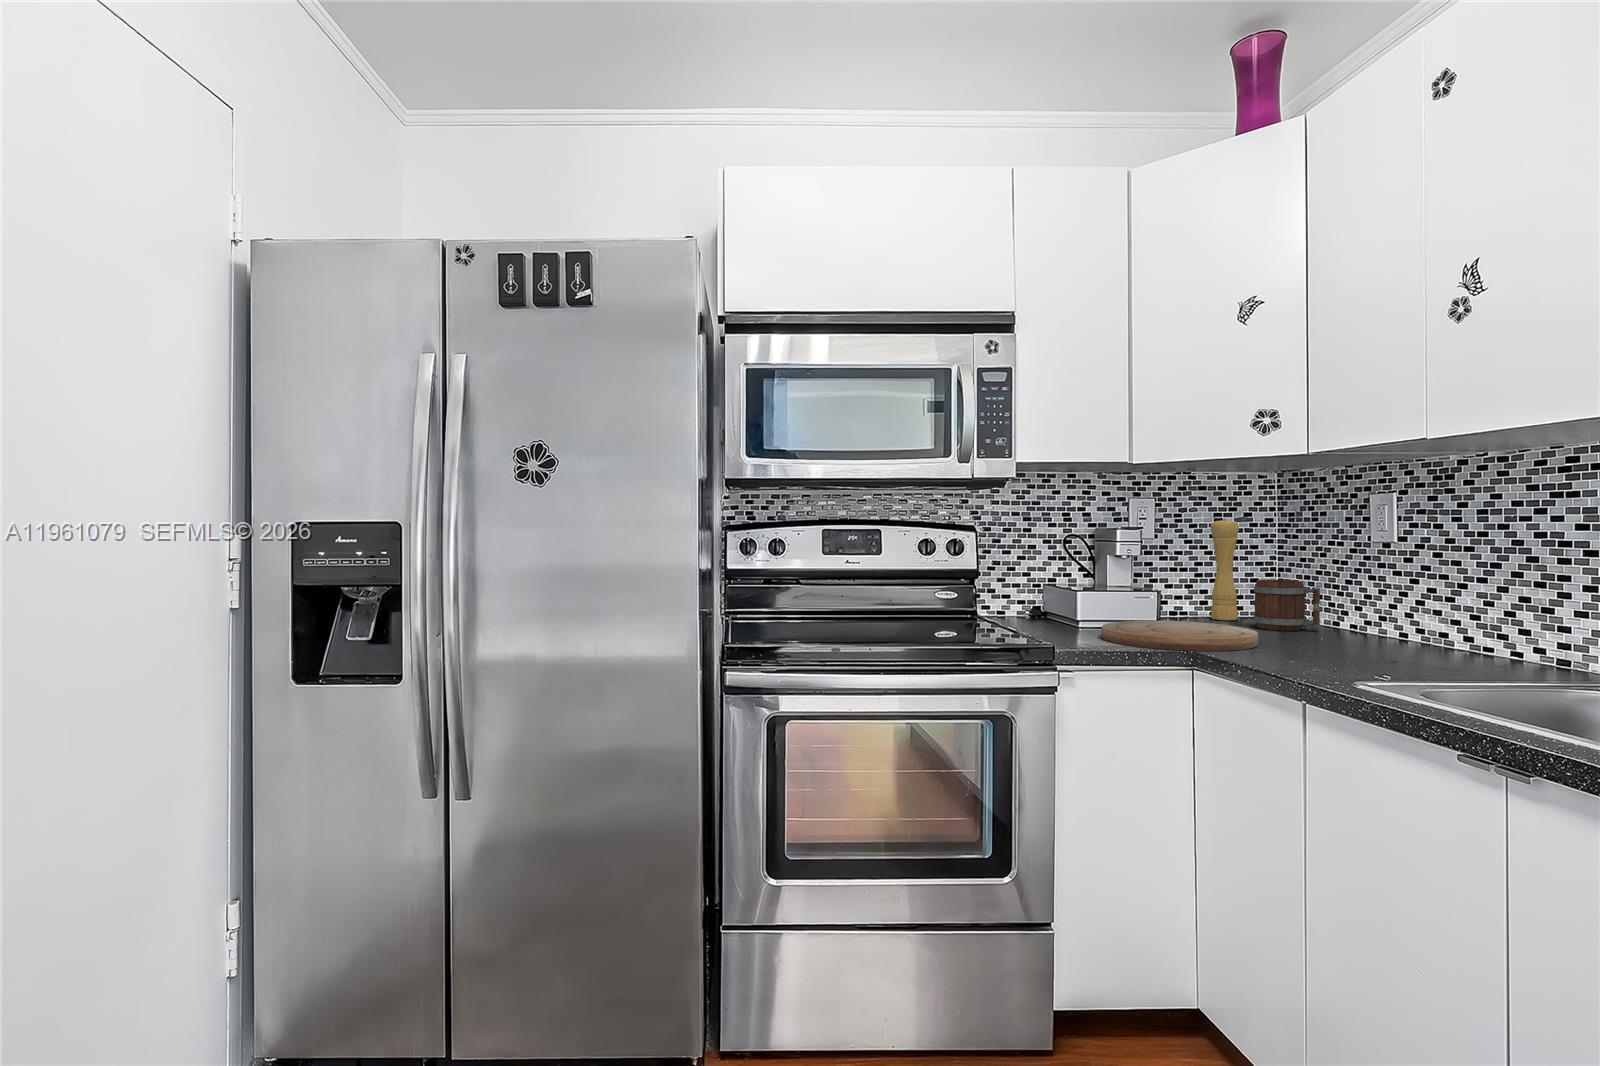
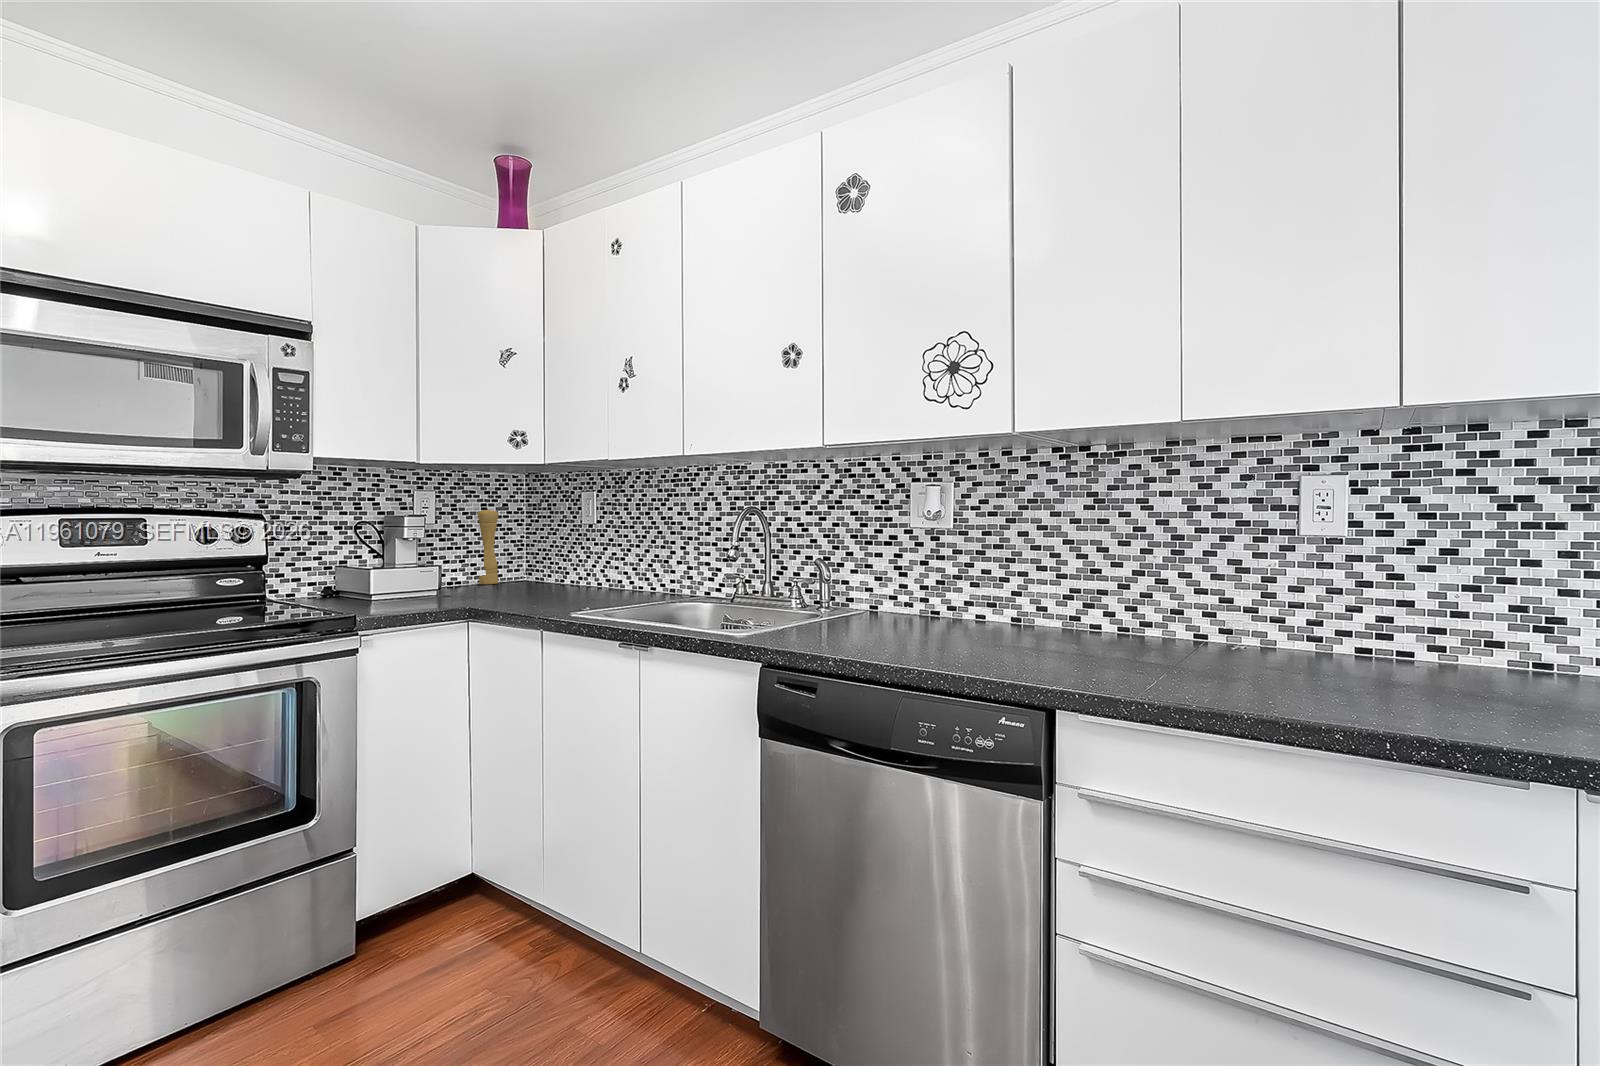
mug: present [1254,580,1320,631] -> none [510,552,553,588]
cutting board: present [1102,621,1258,651] -> none [395,586,515,607]

